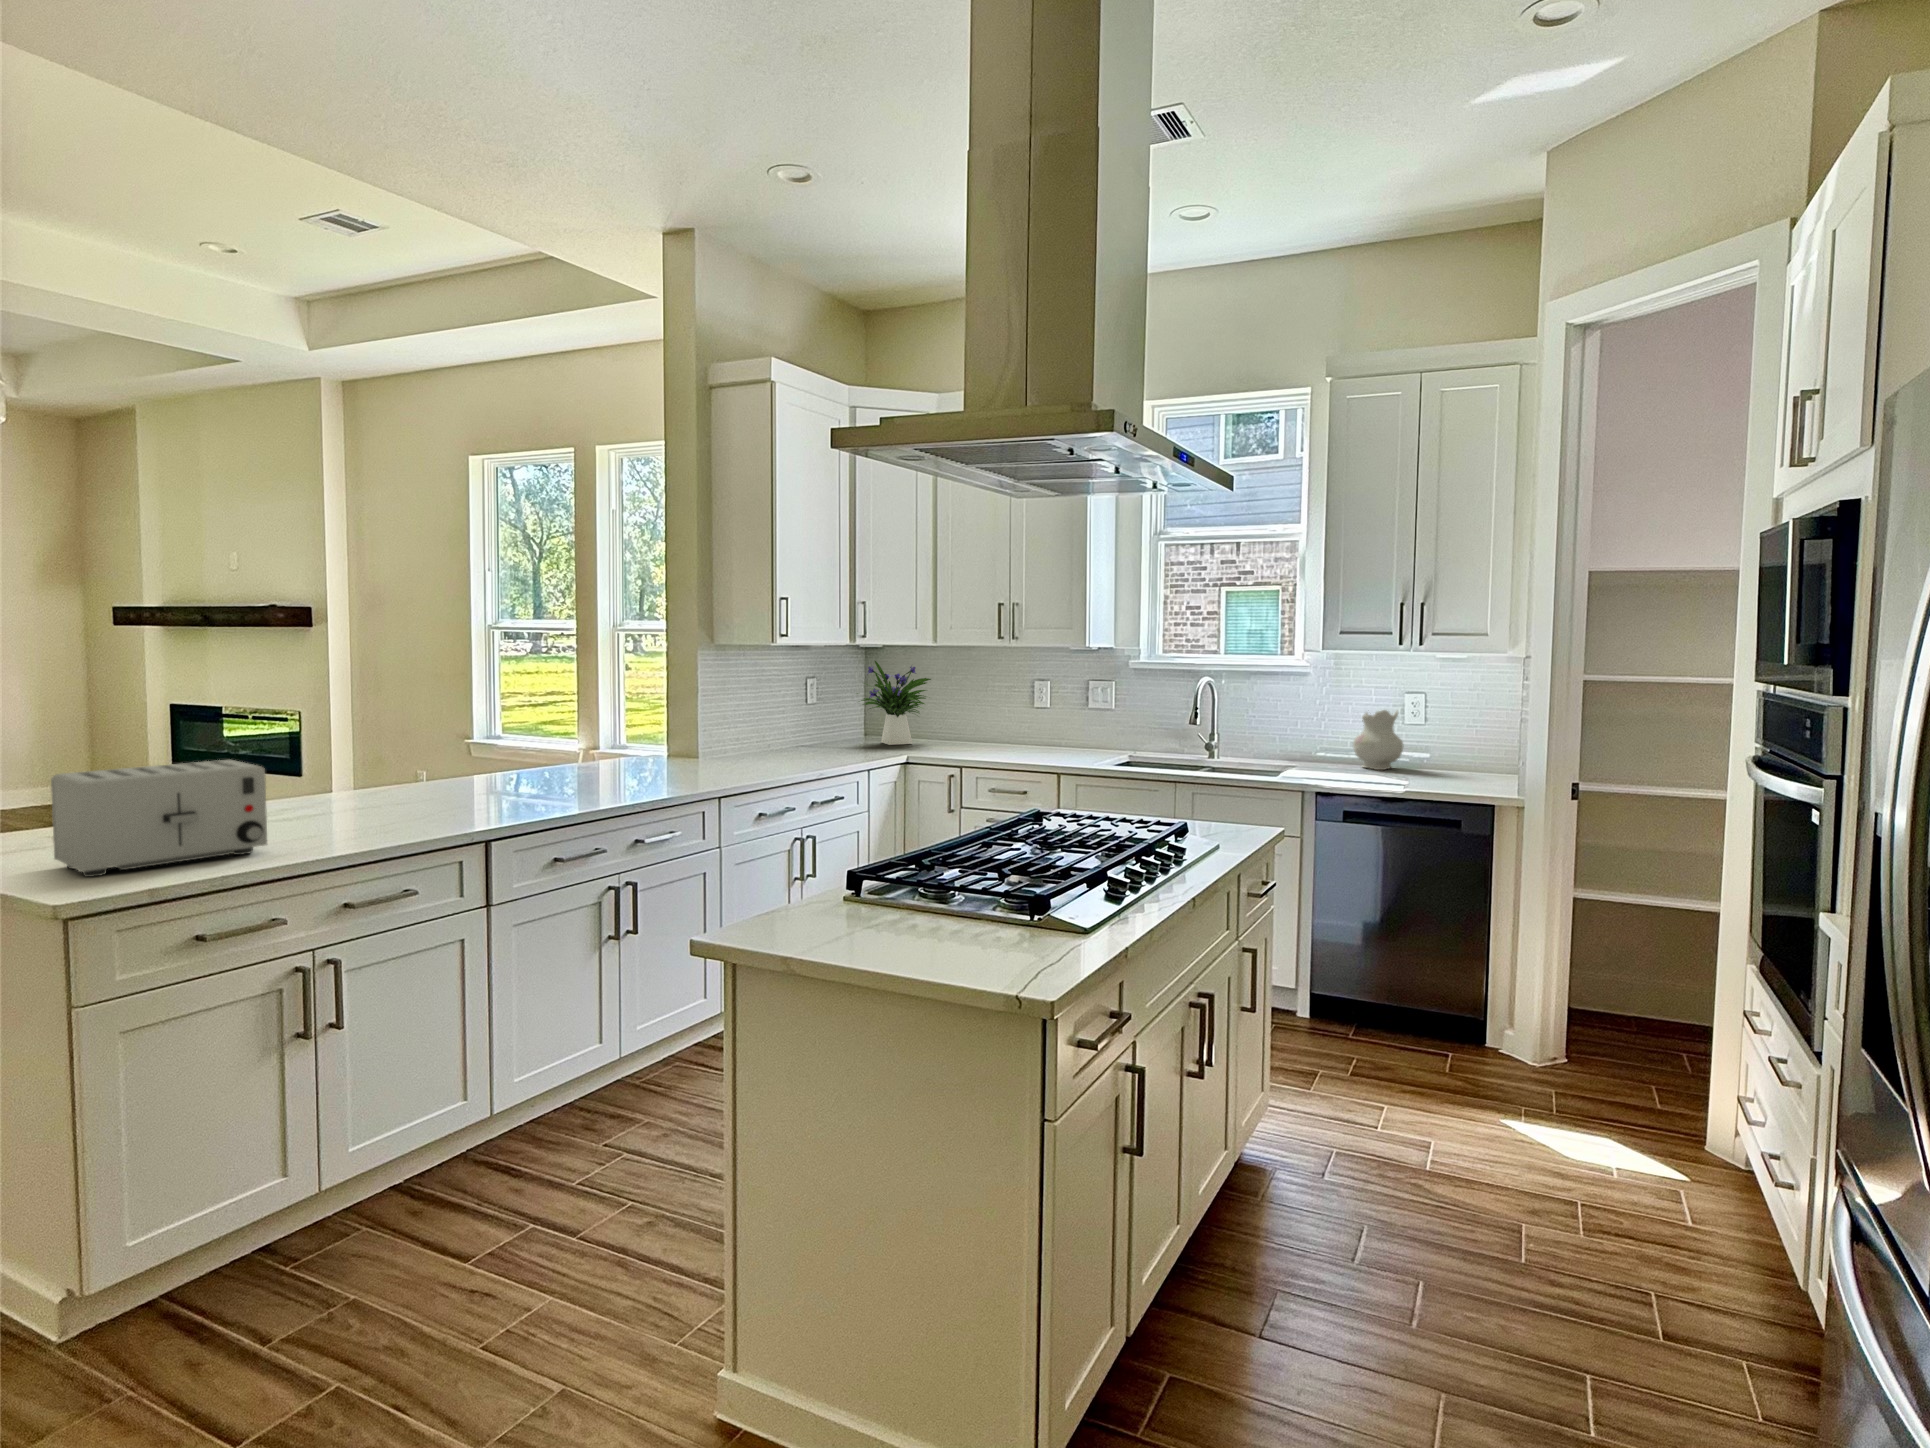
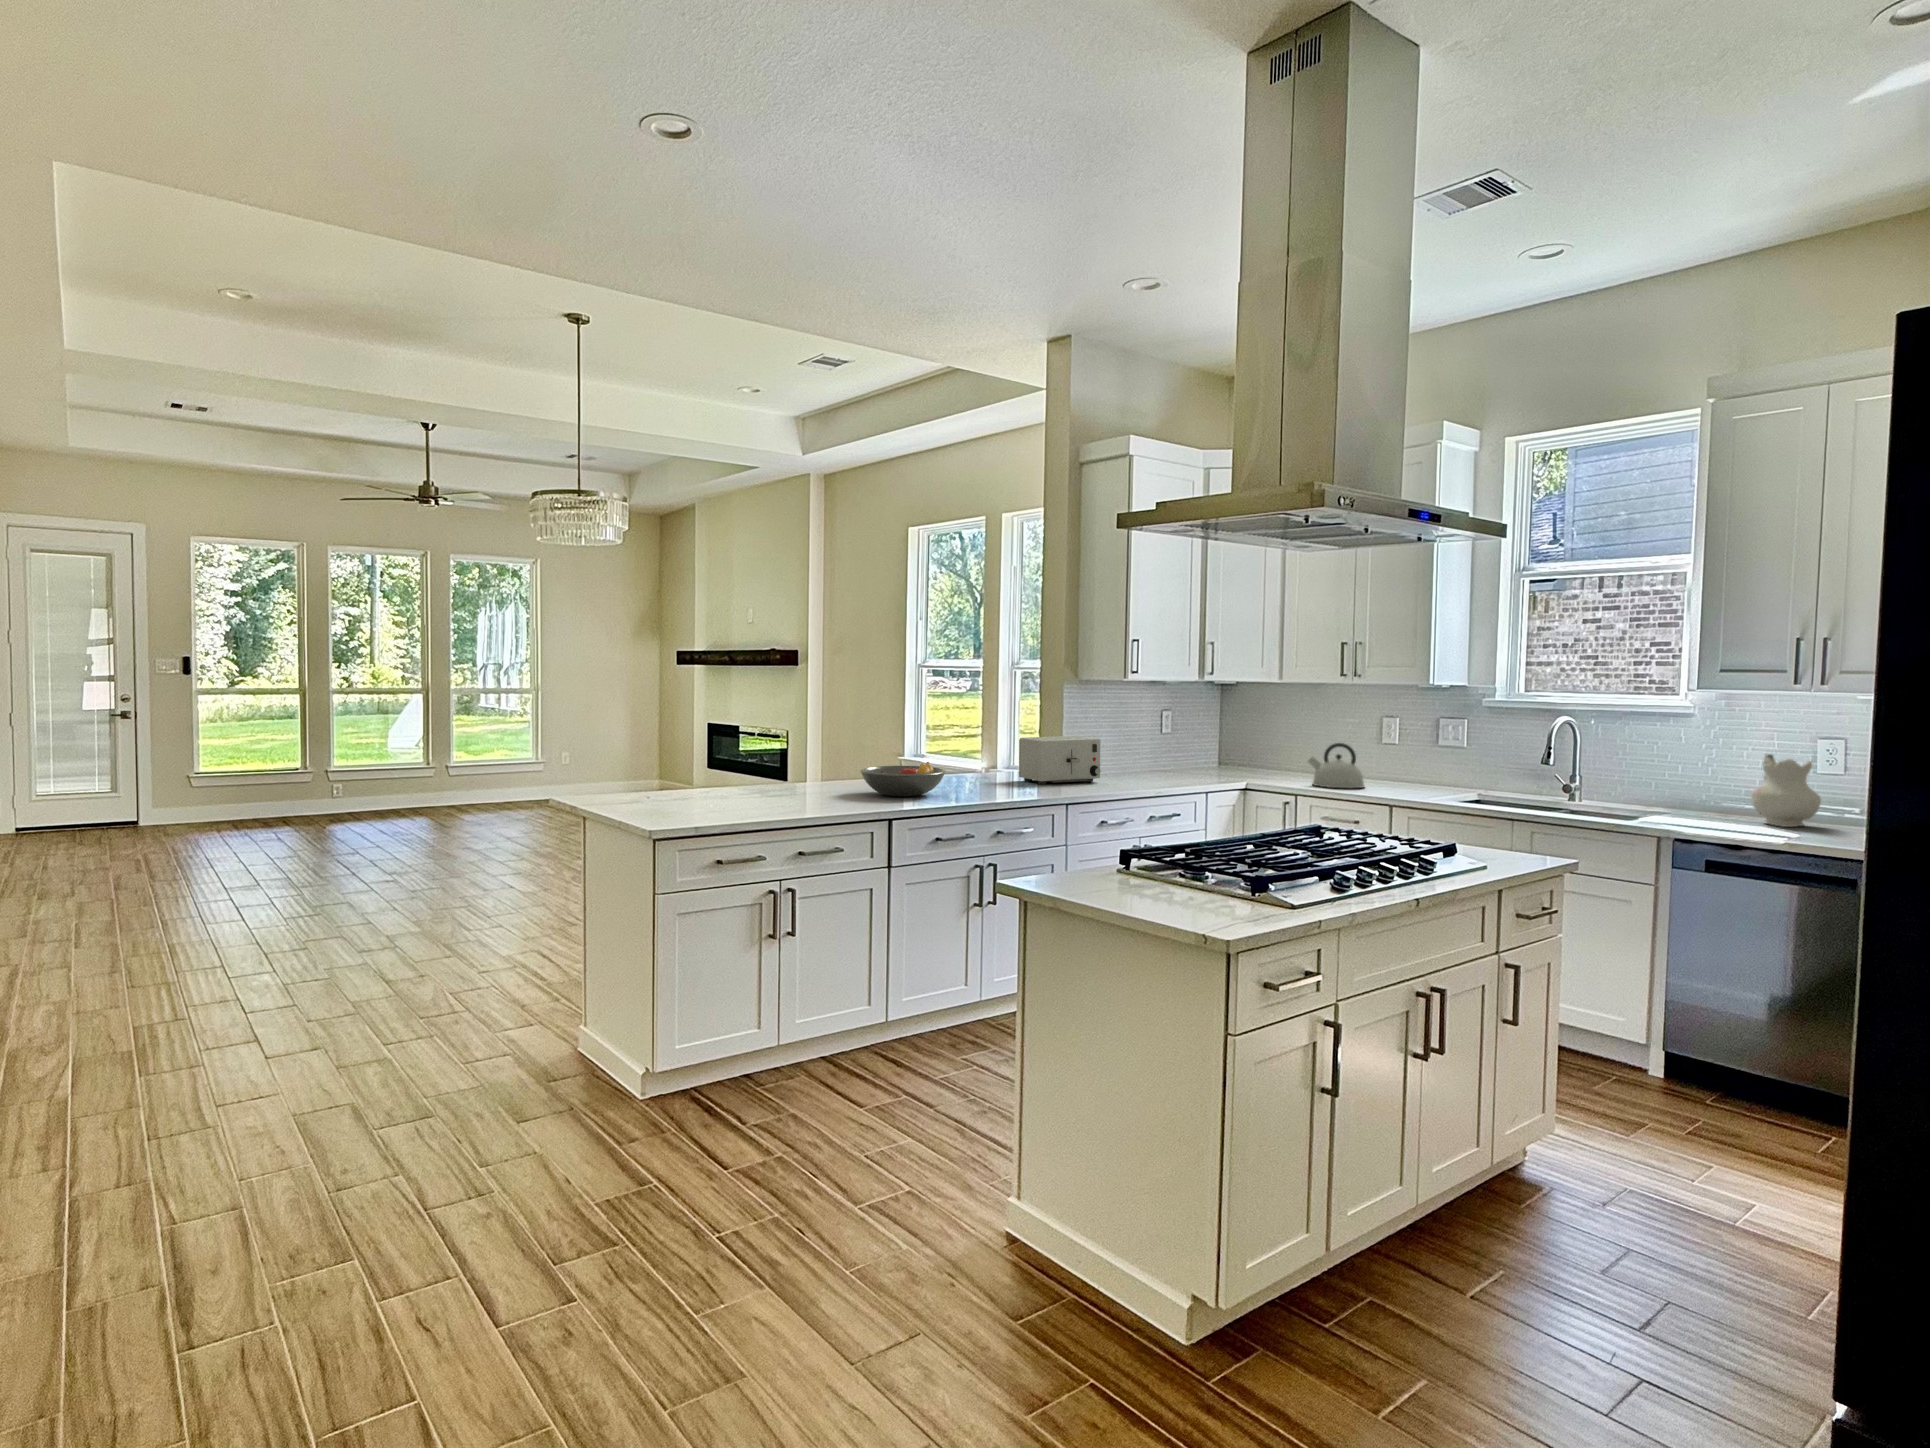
flower arrangement: present [857,661,931,745] -> none [1203,695,1280,774]
kettle: none [969,708,1025,755] -> present [1308,743,1364,788]
fruit bowl: none [432,756,562,806] -> present [860,762,946,796]
toaster: present [51,760,267,877] -> present [1019,736,1101,784]

